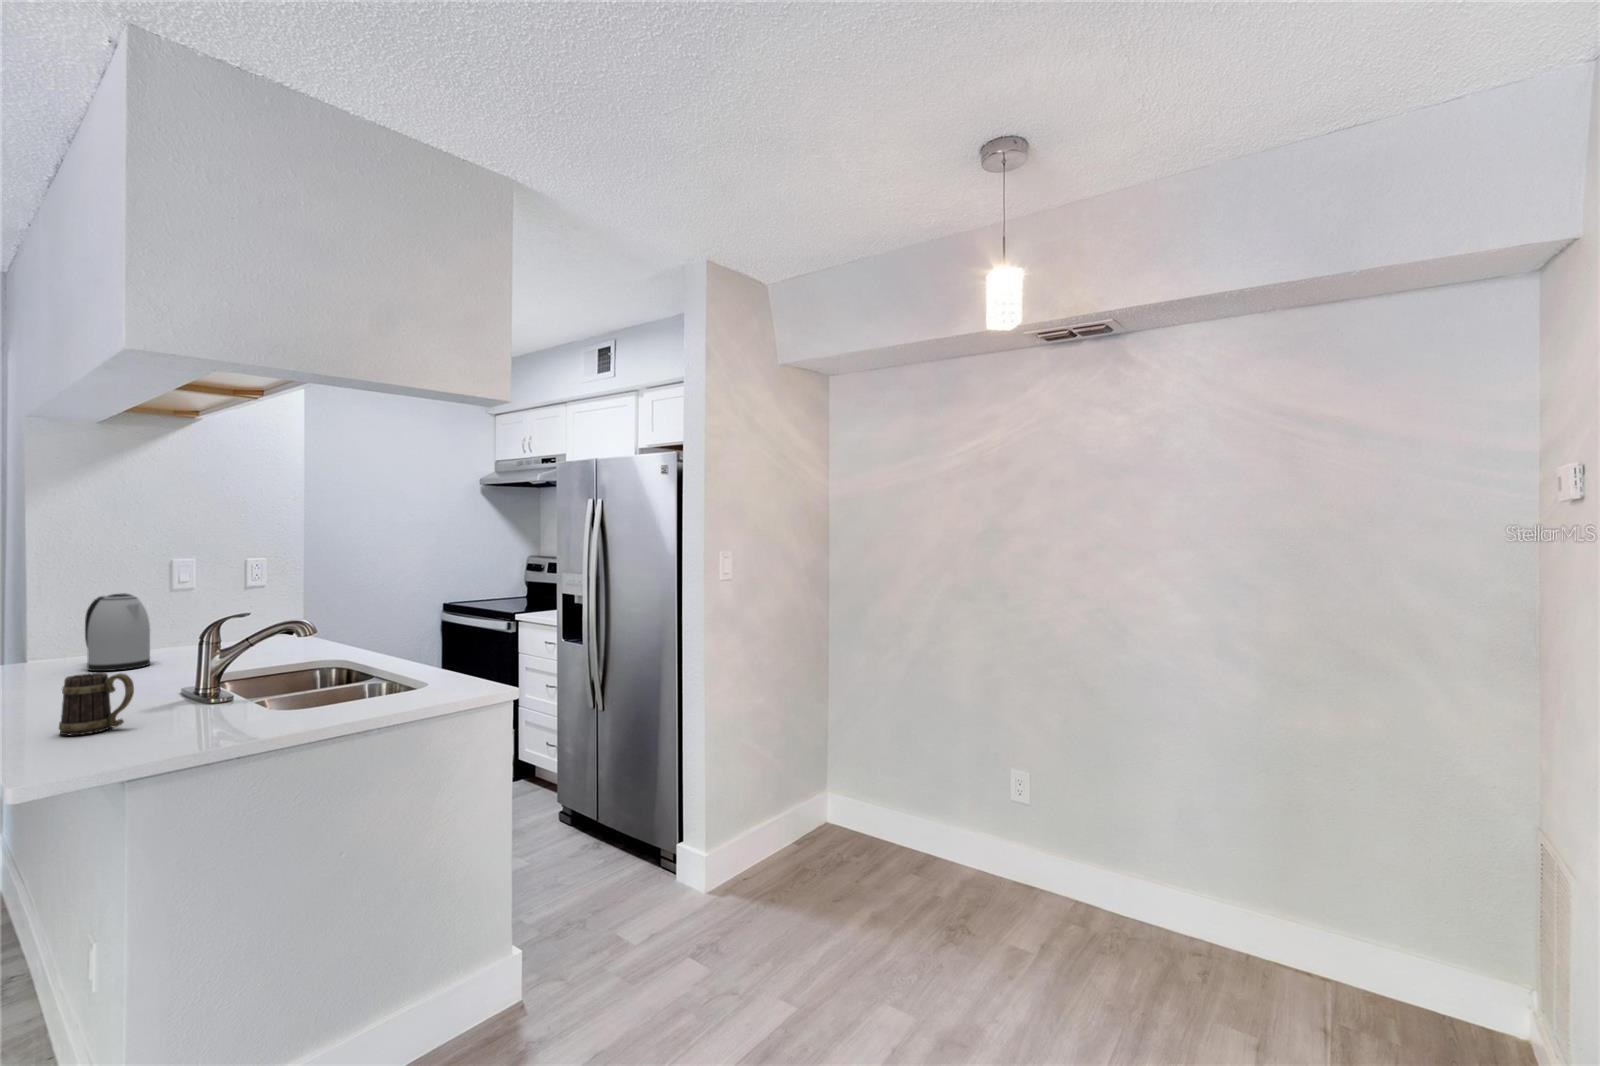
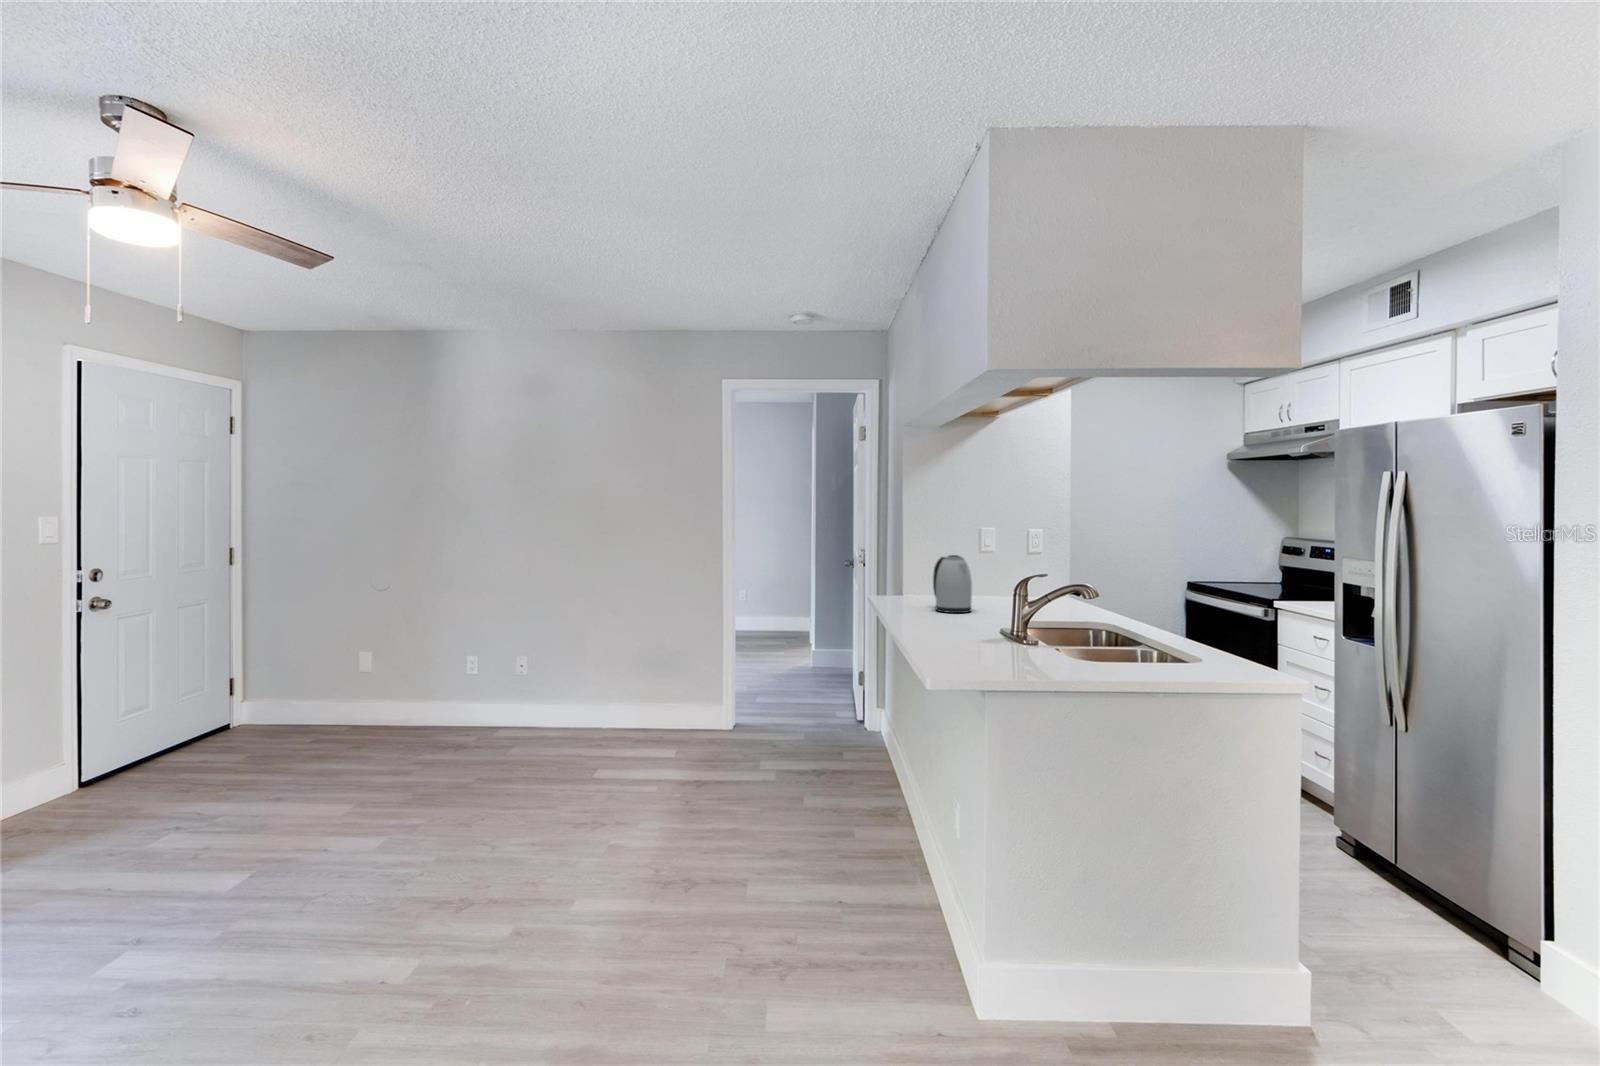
mug: present [59,673,134,735] -> none [936,609,979,653]

